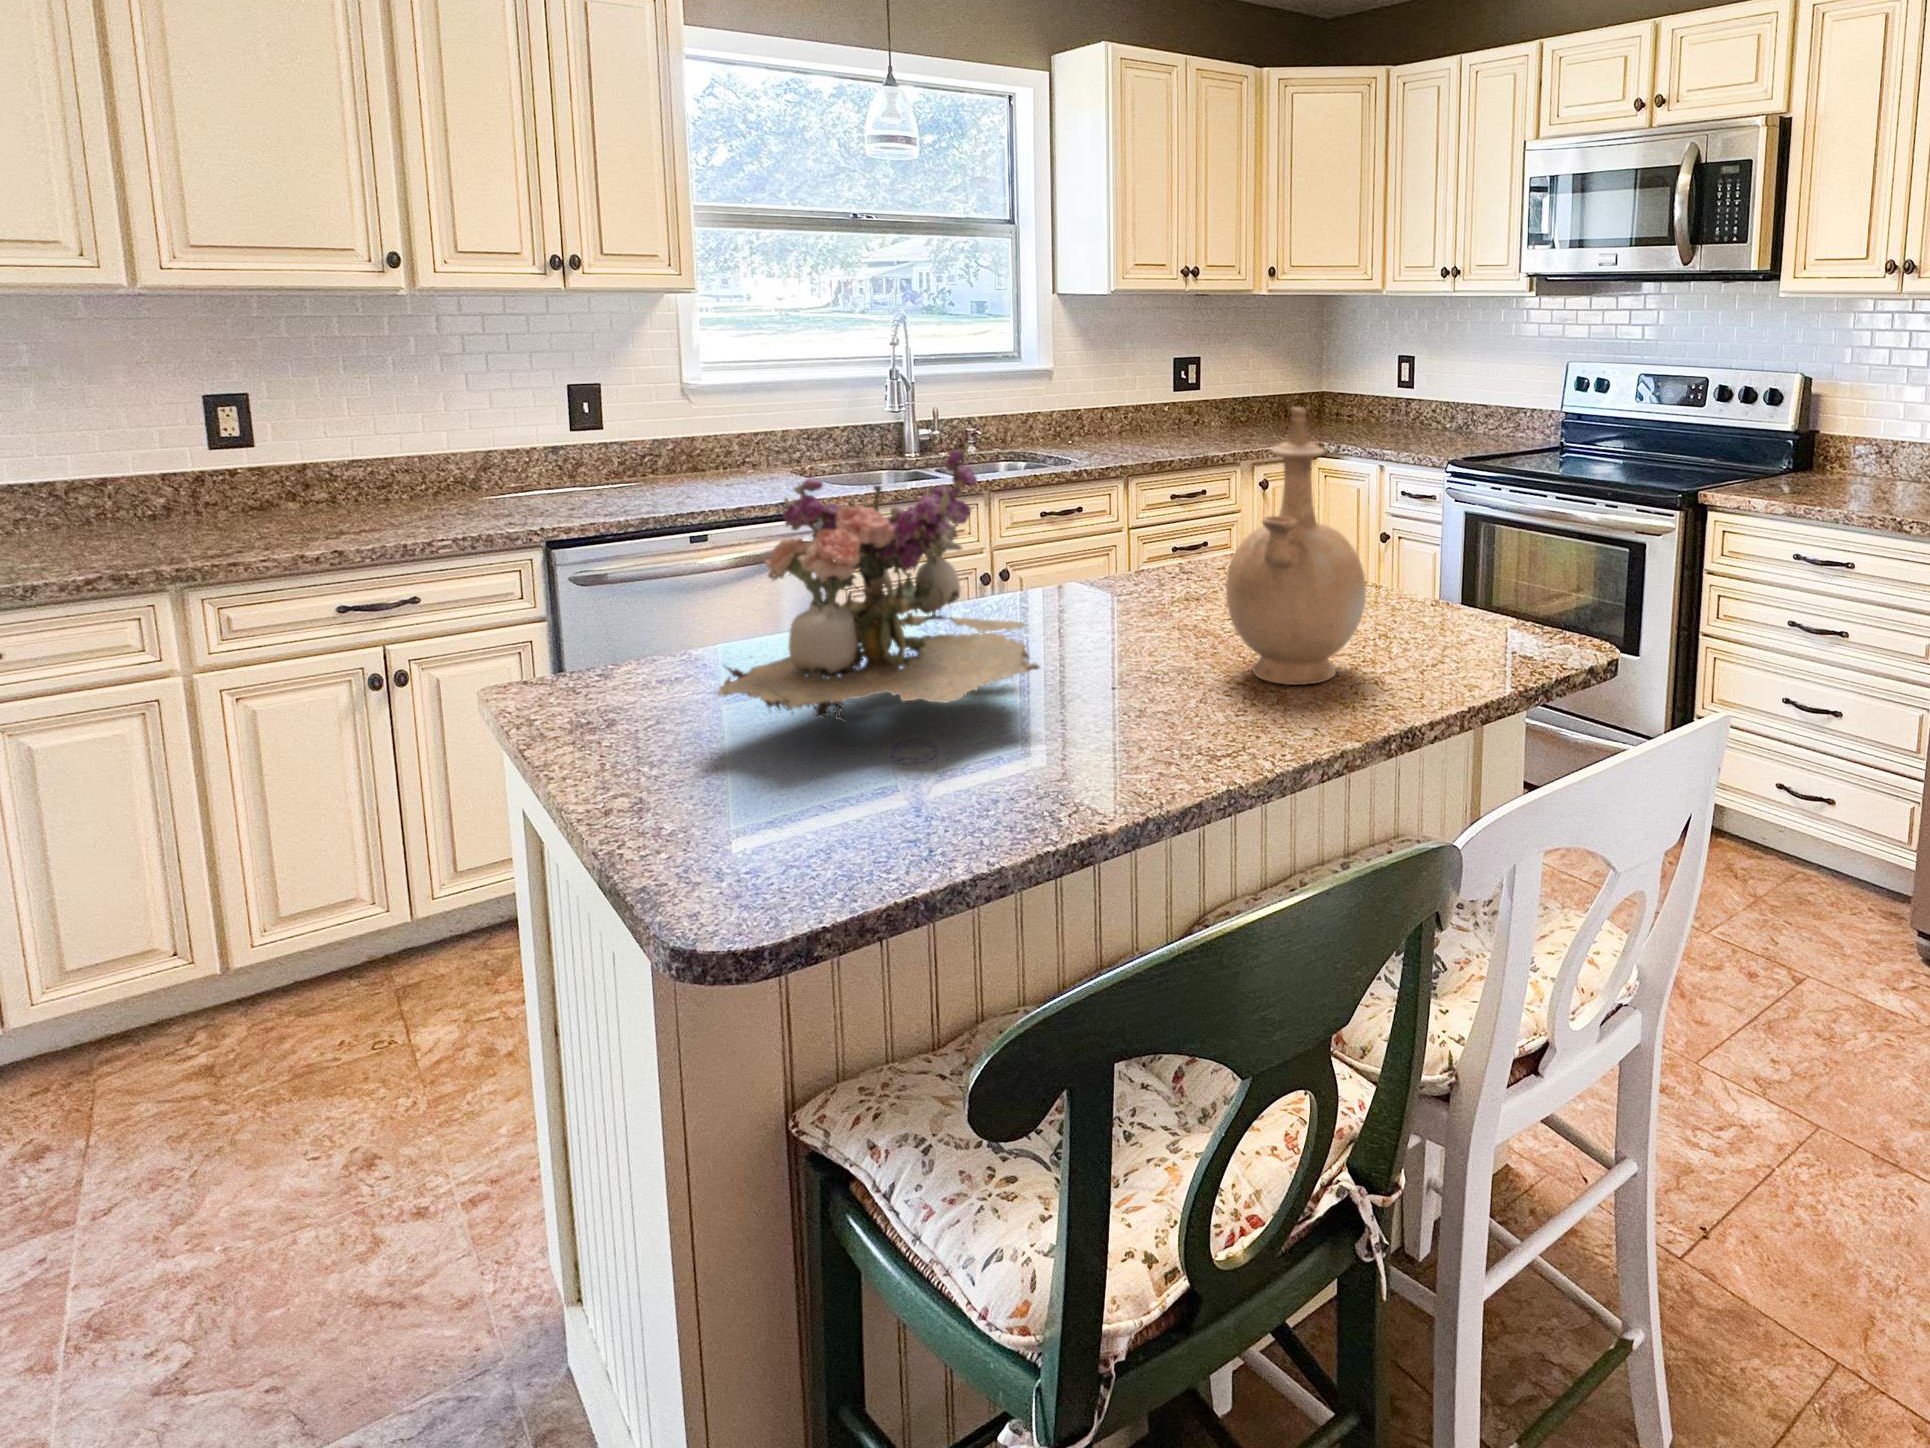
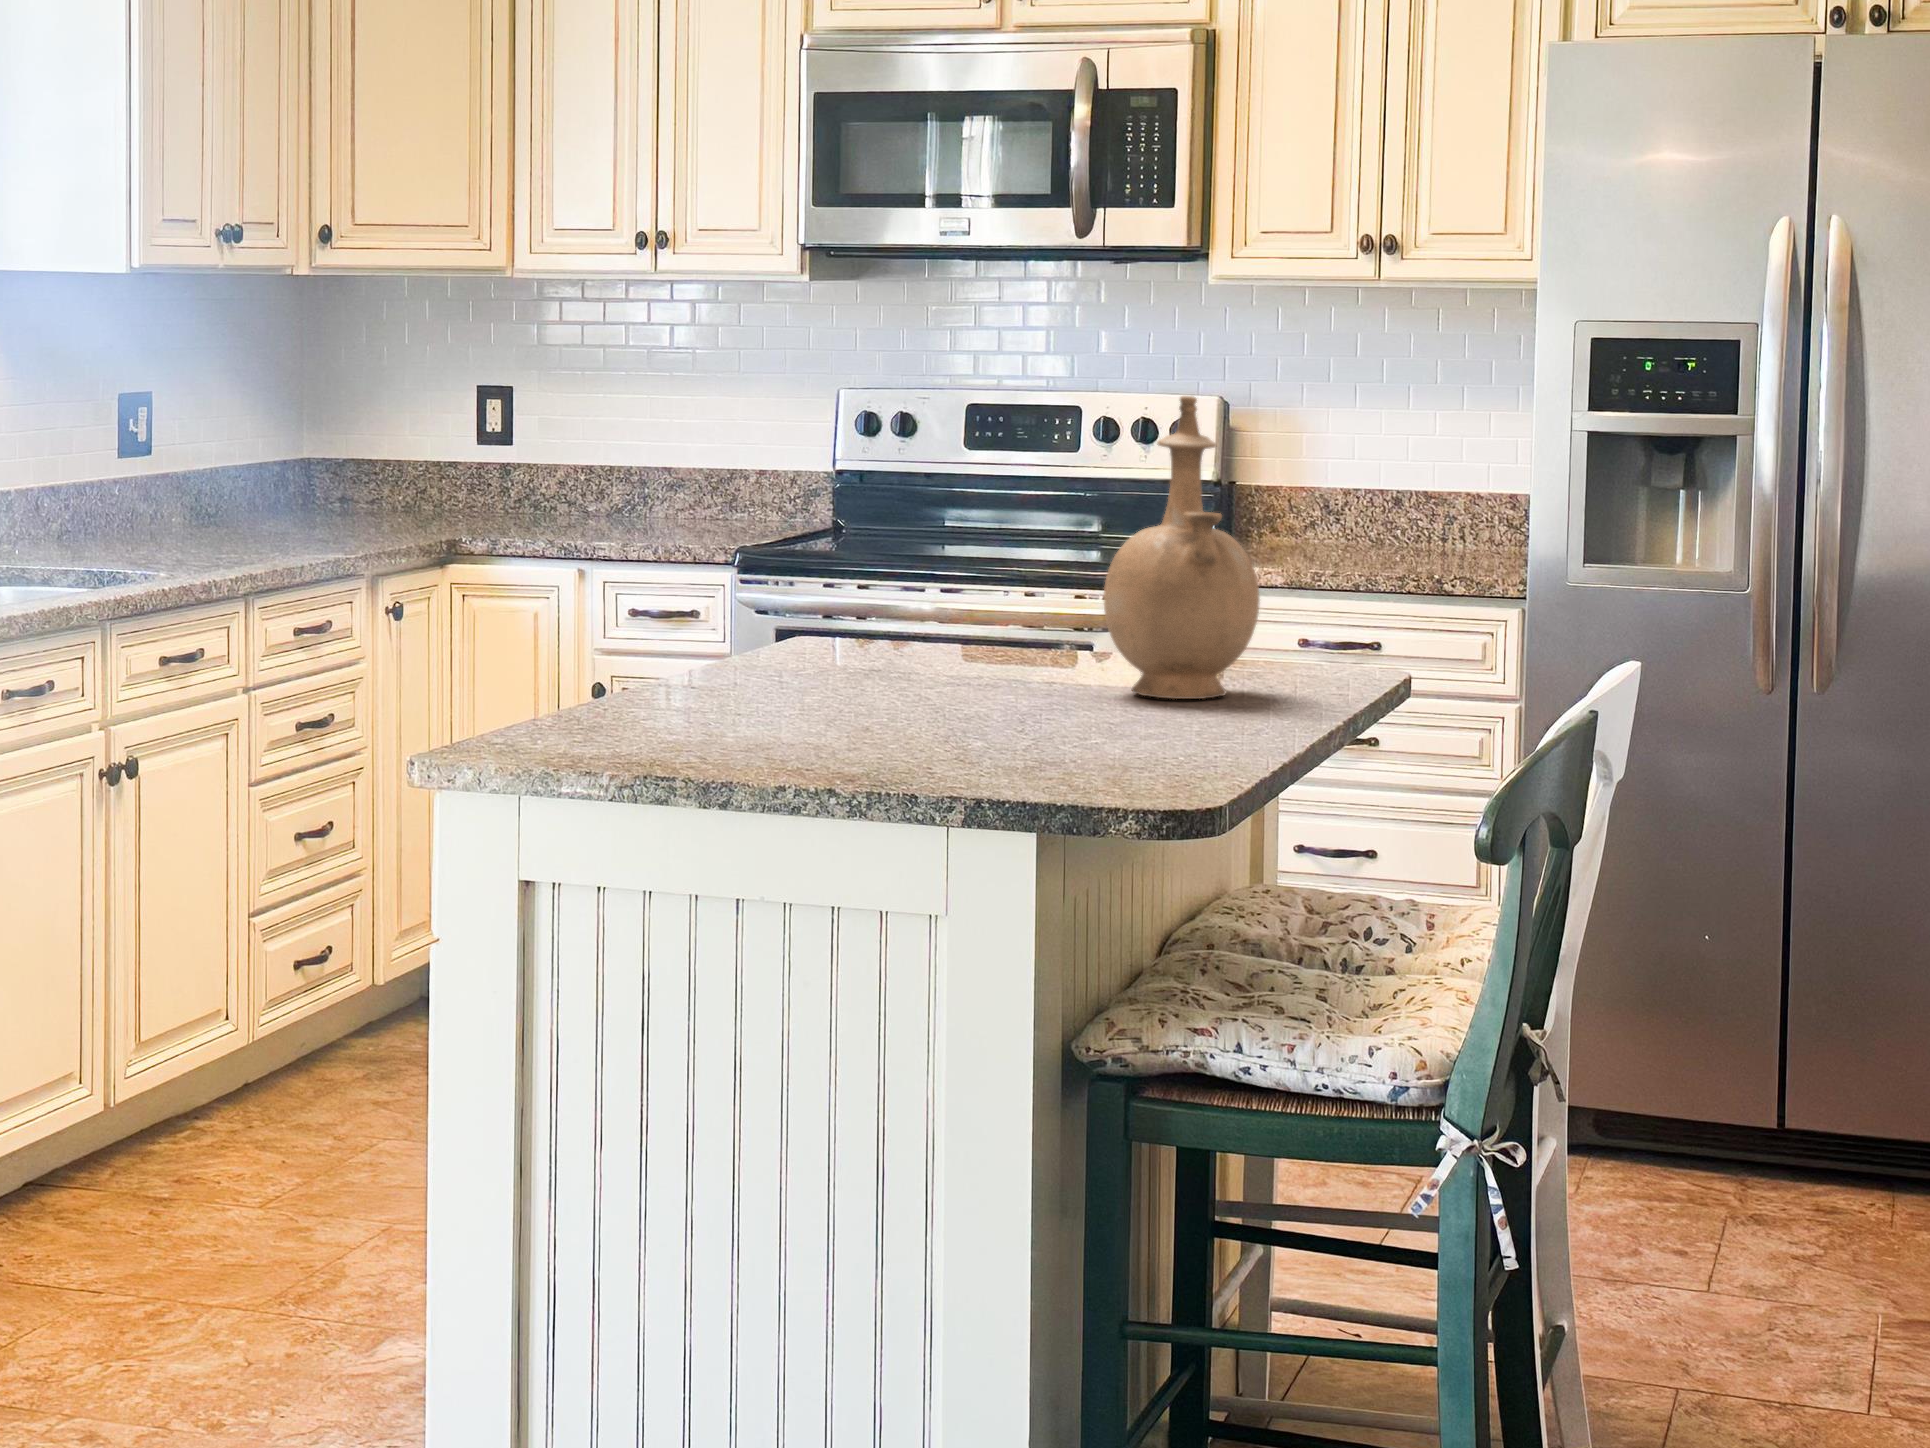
flower arrangement: present [716,443,1040,724] -> none [764,444,1068,746]

